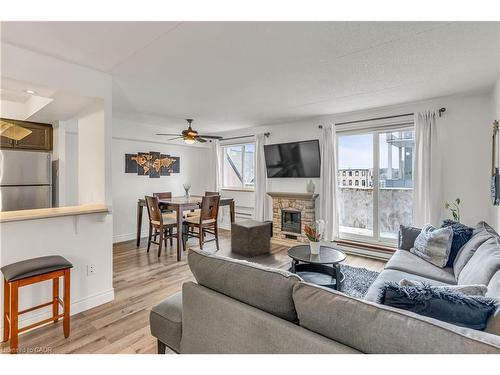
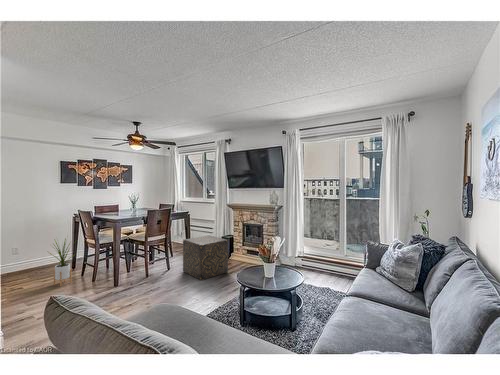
house plant: none [124,216,148,258] -> present [50,239,72,286]

